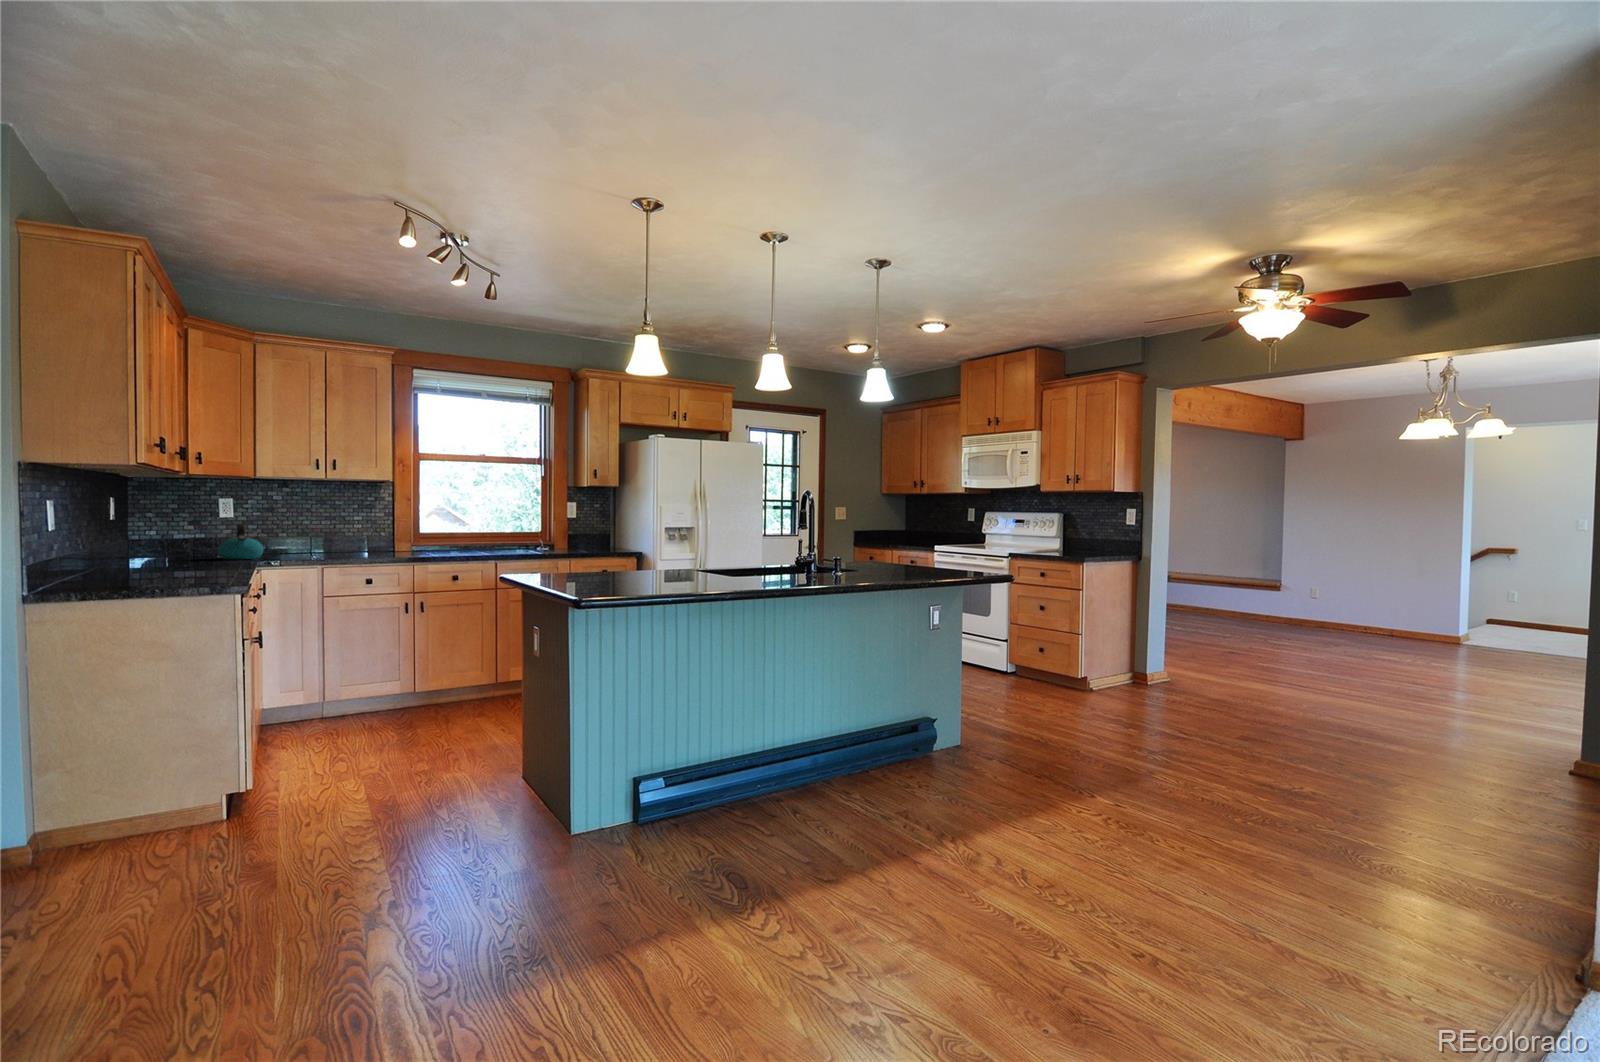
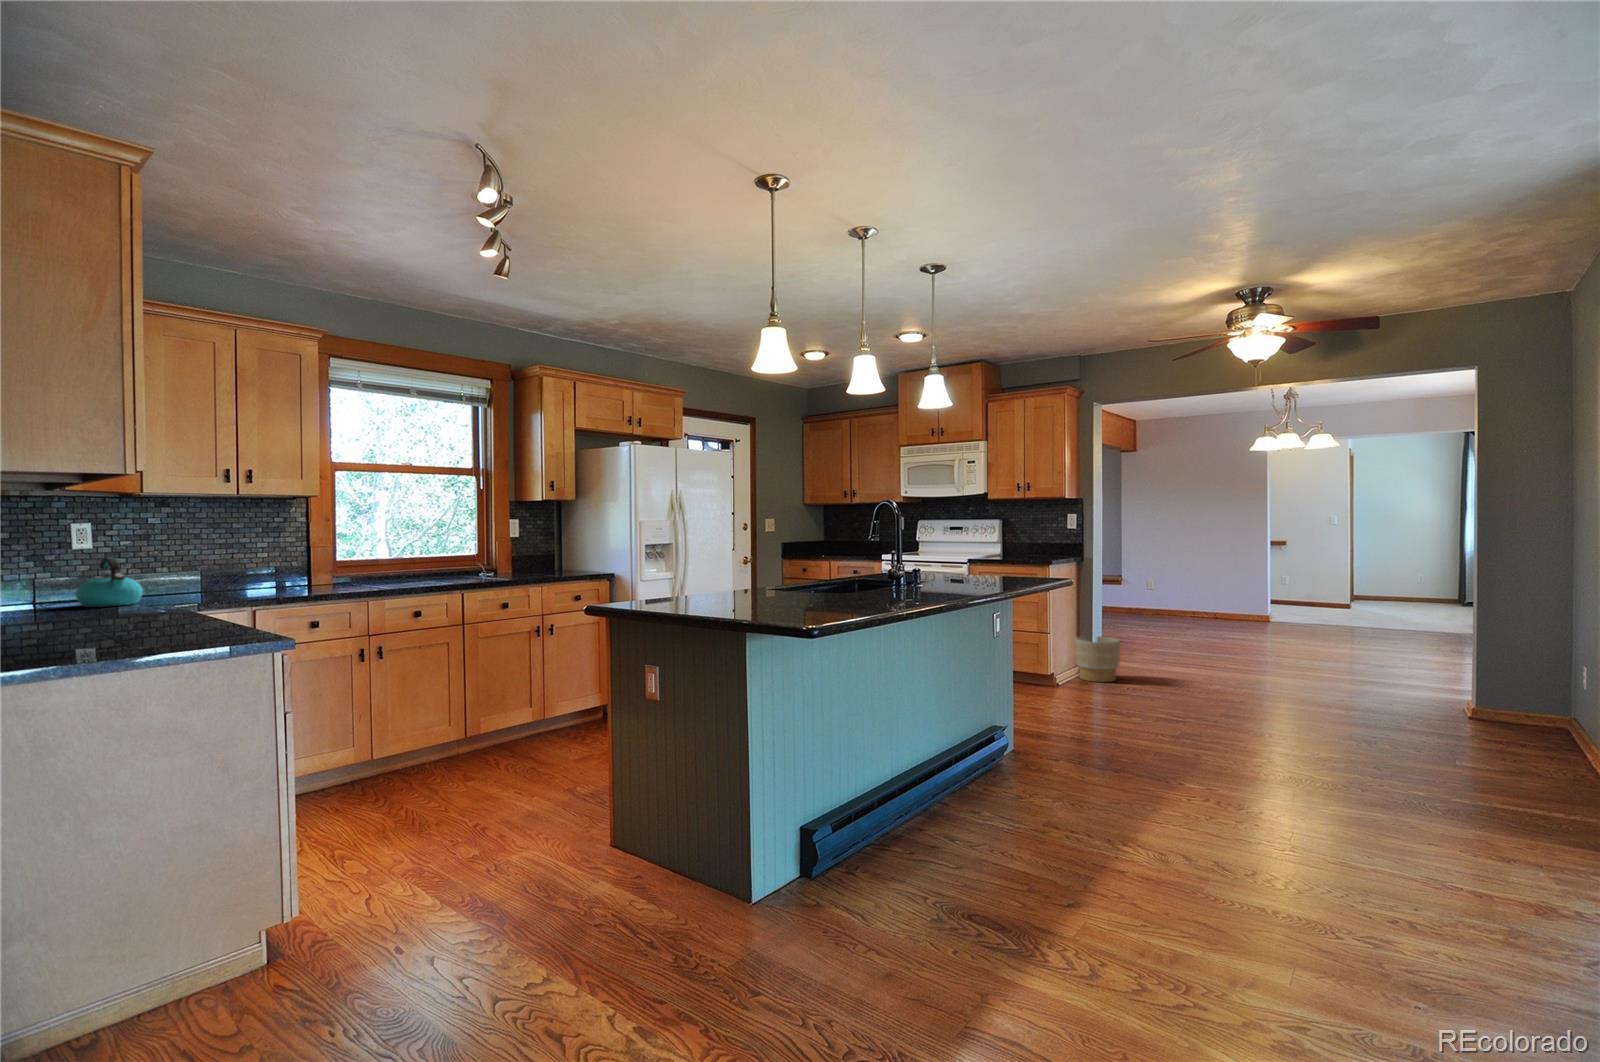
planter: none [1124,641,1174,692] -> present [1075,636,1120,682]

